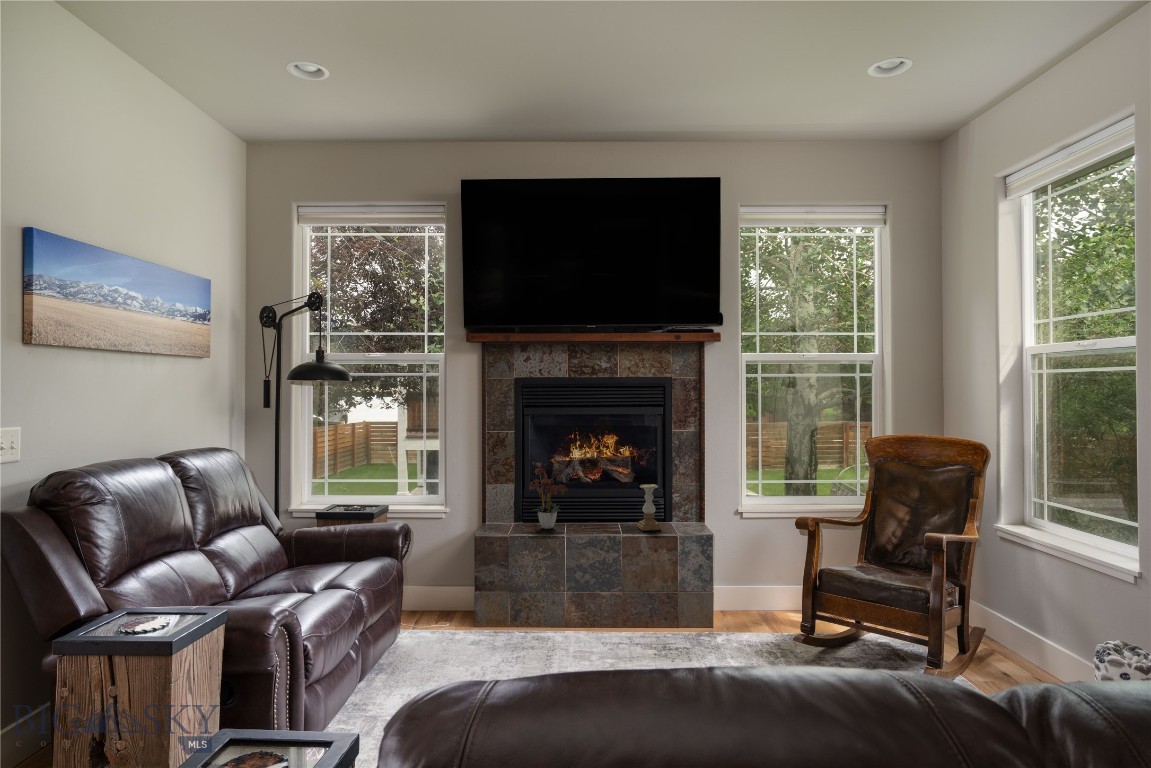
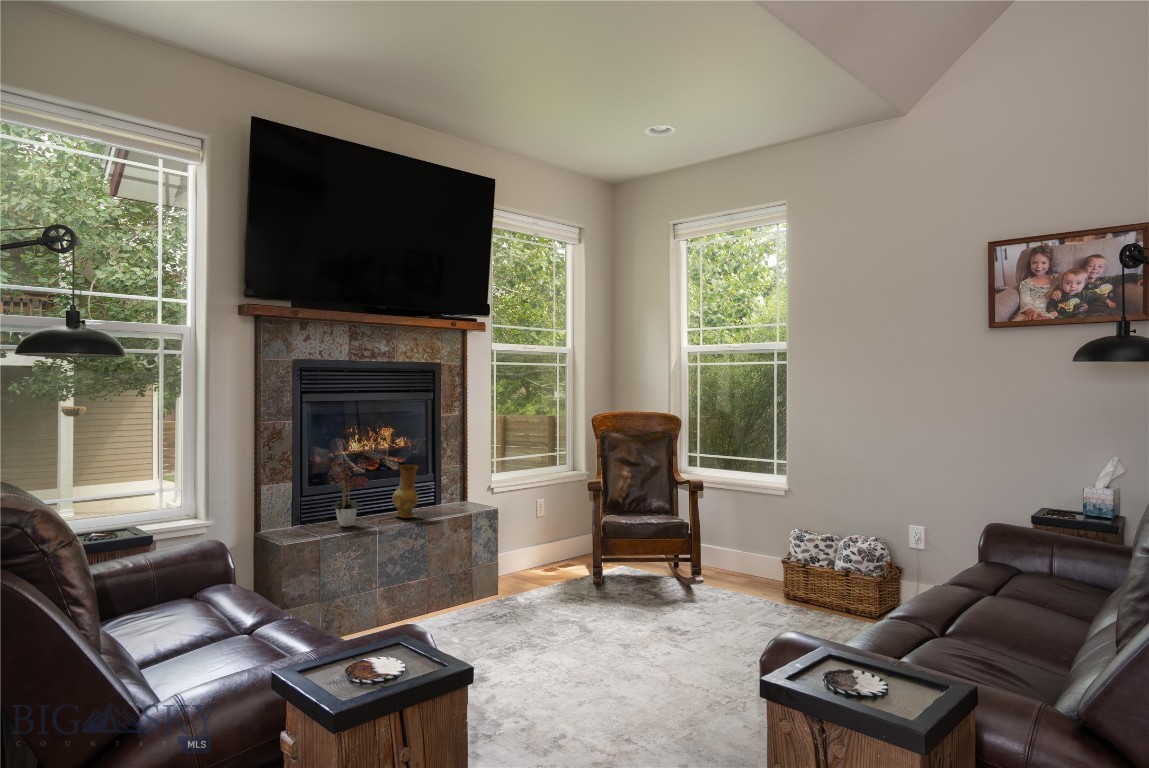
ceramic jug: none [596,477,621,530] -> present [393,465,418,518]
candle holder: present [637,484,661,531] -> none [427,469,454,514]

